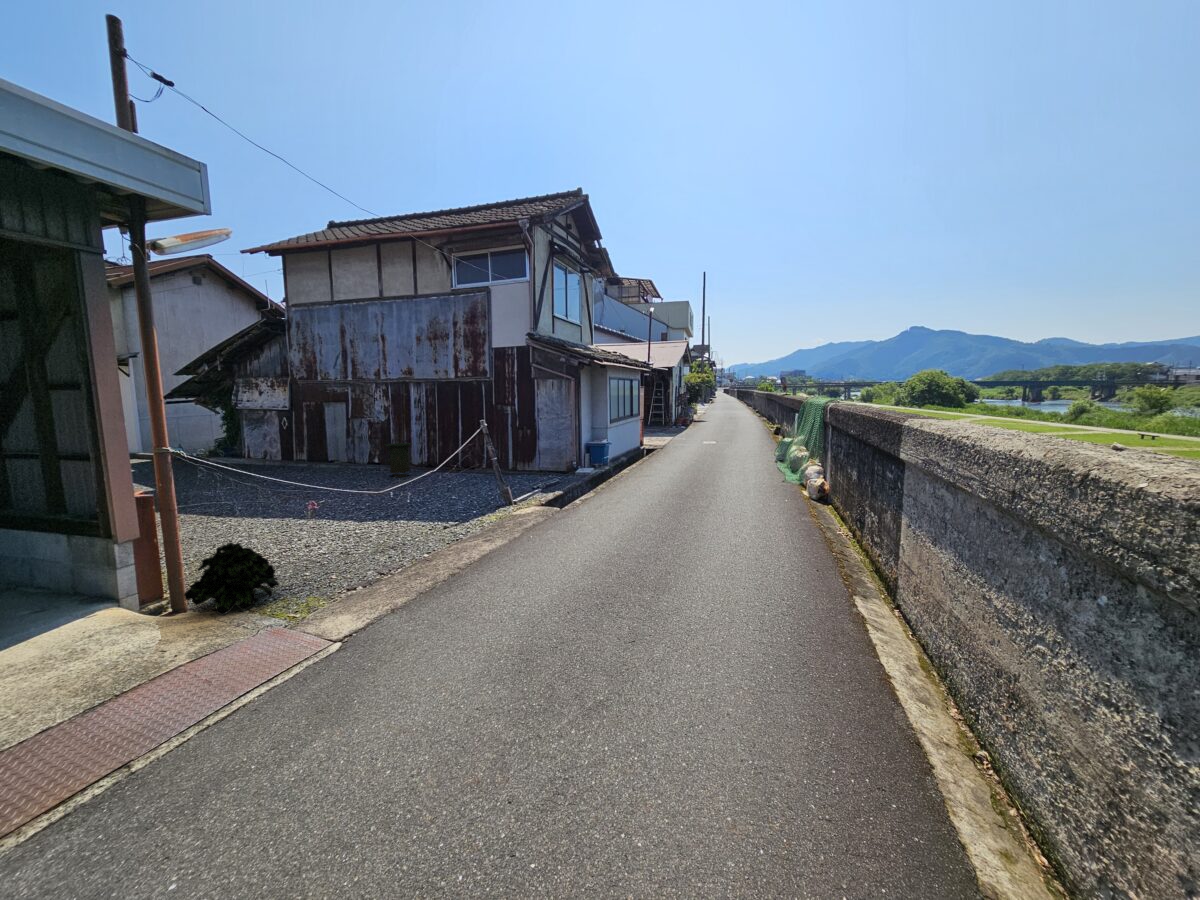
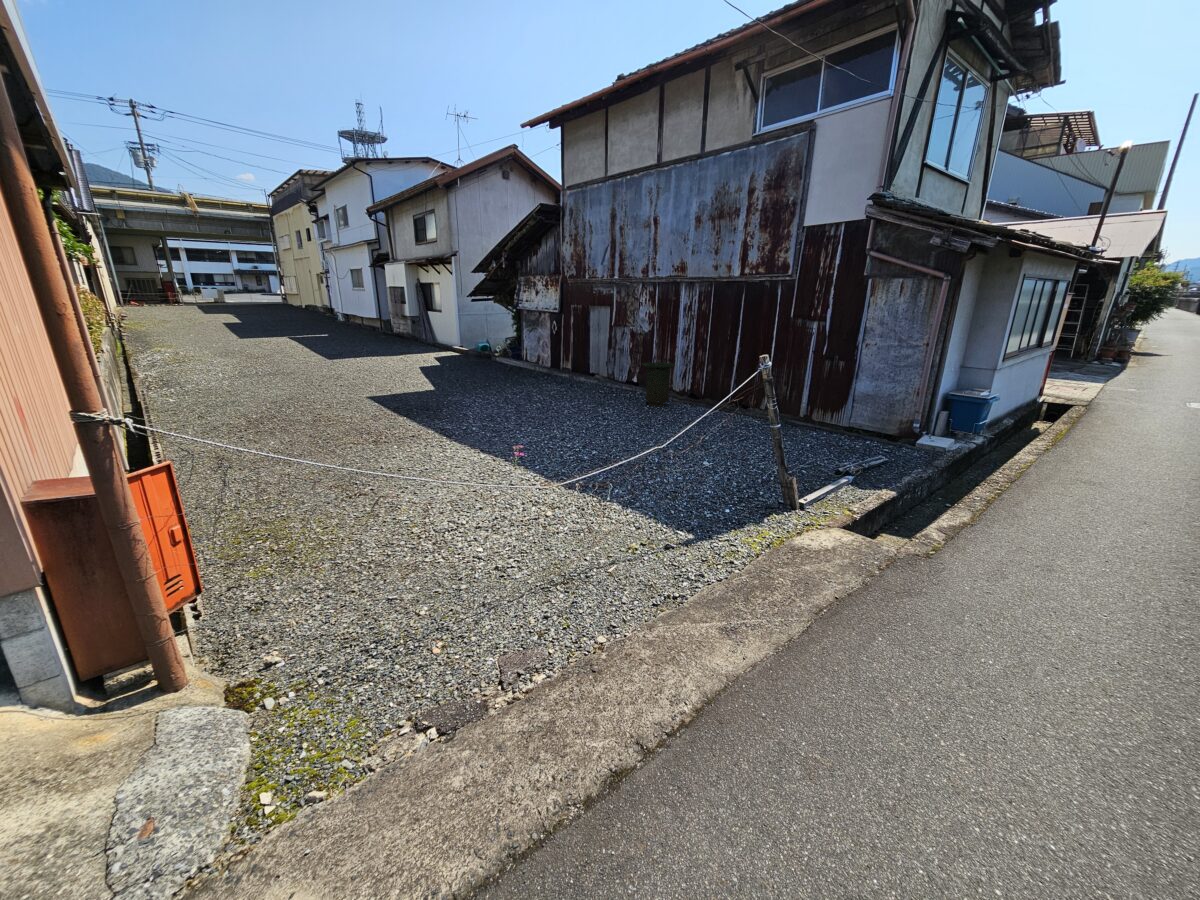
potted plant: present [184,542,279,615] -> none [192,566,347,700]

